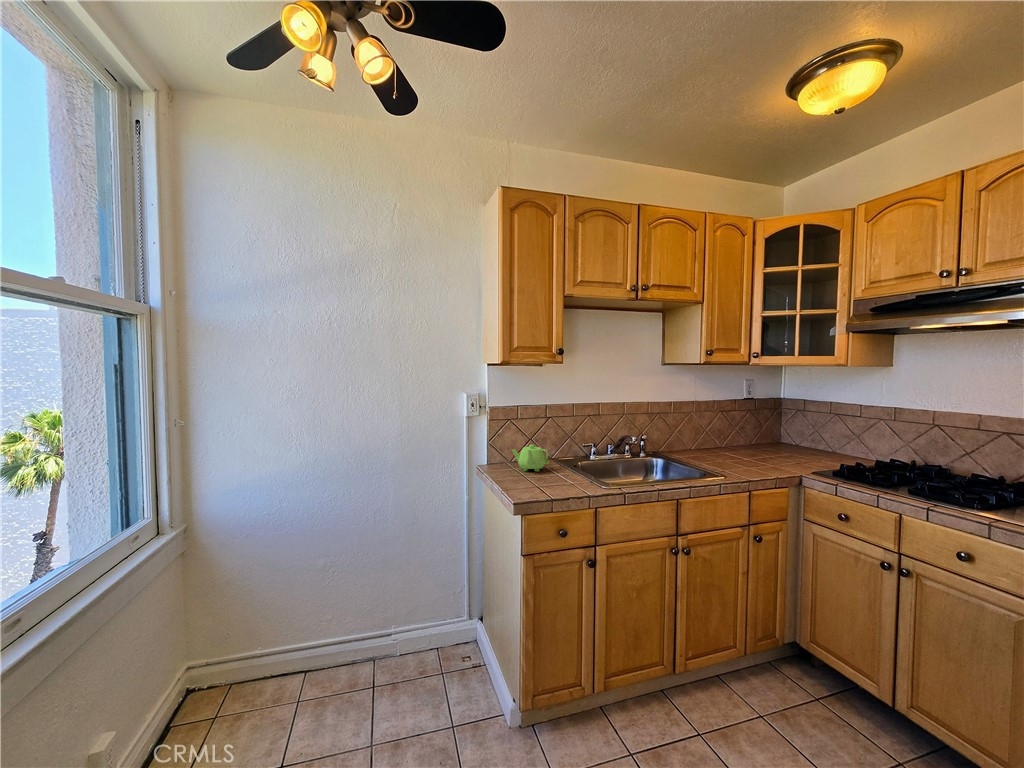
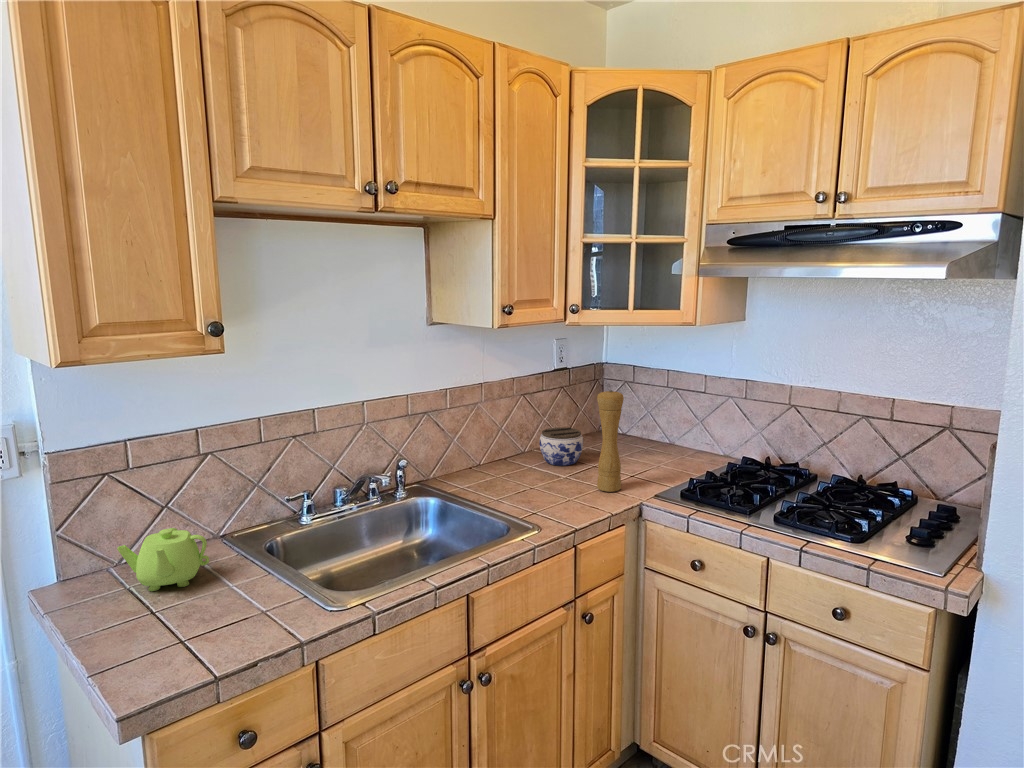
pepper mill: none [770,403,789,467] -> present [597,390,624,492]
jar: none [733,432,763,455] -> present [540,427,583,466]

